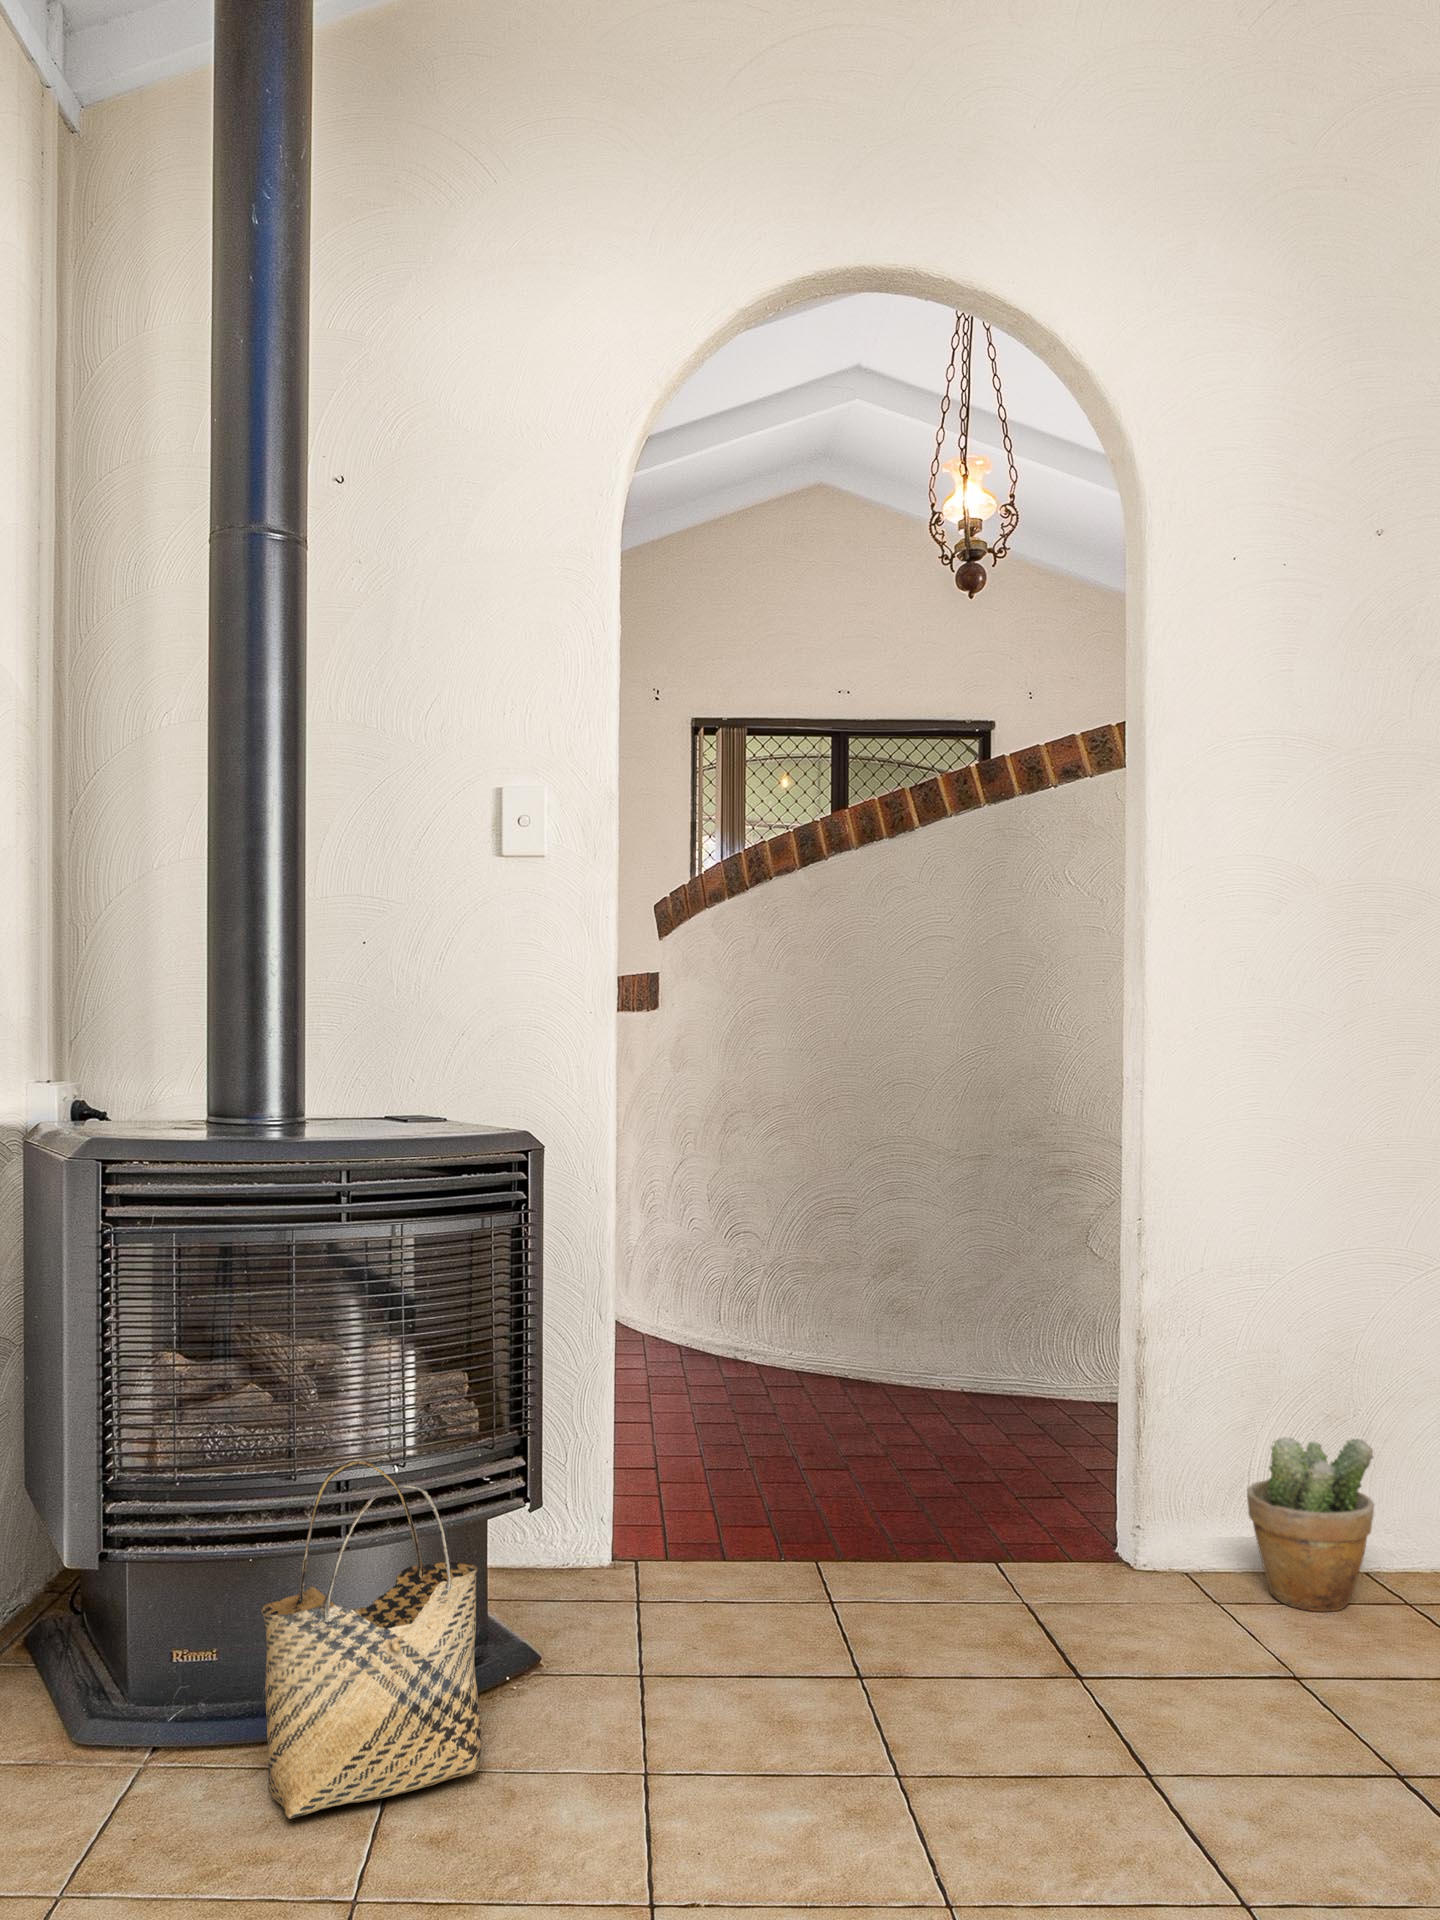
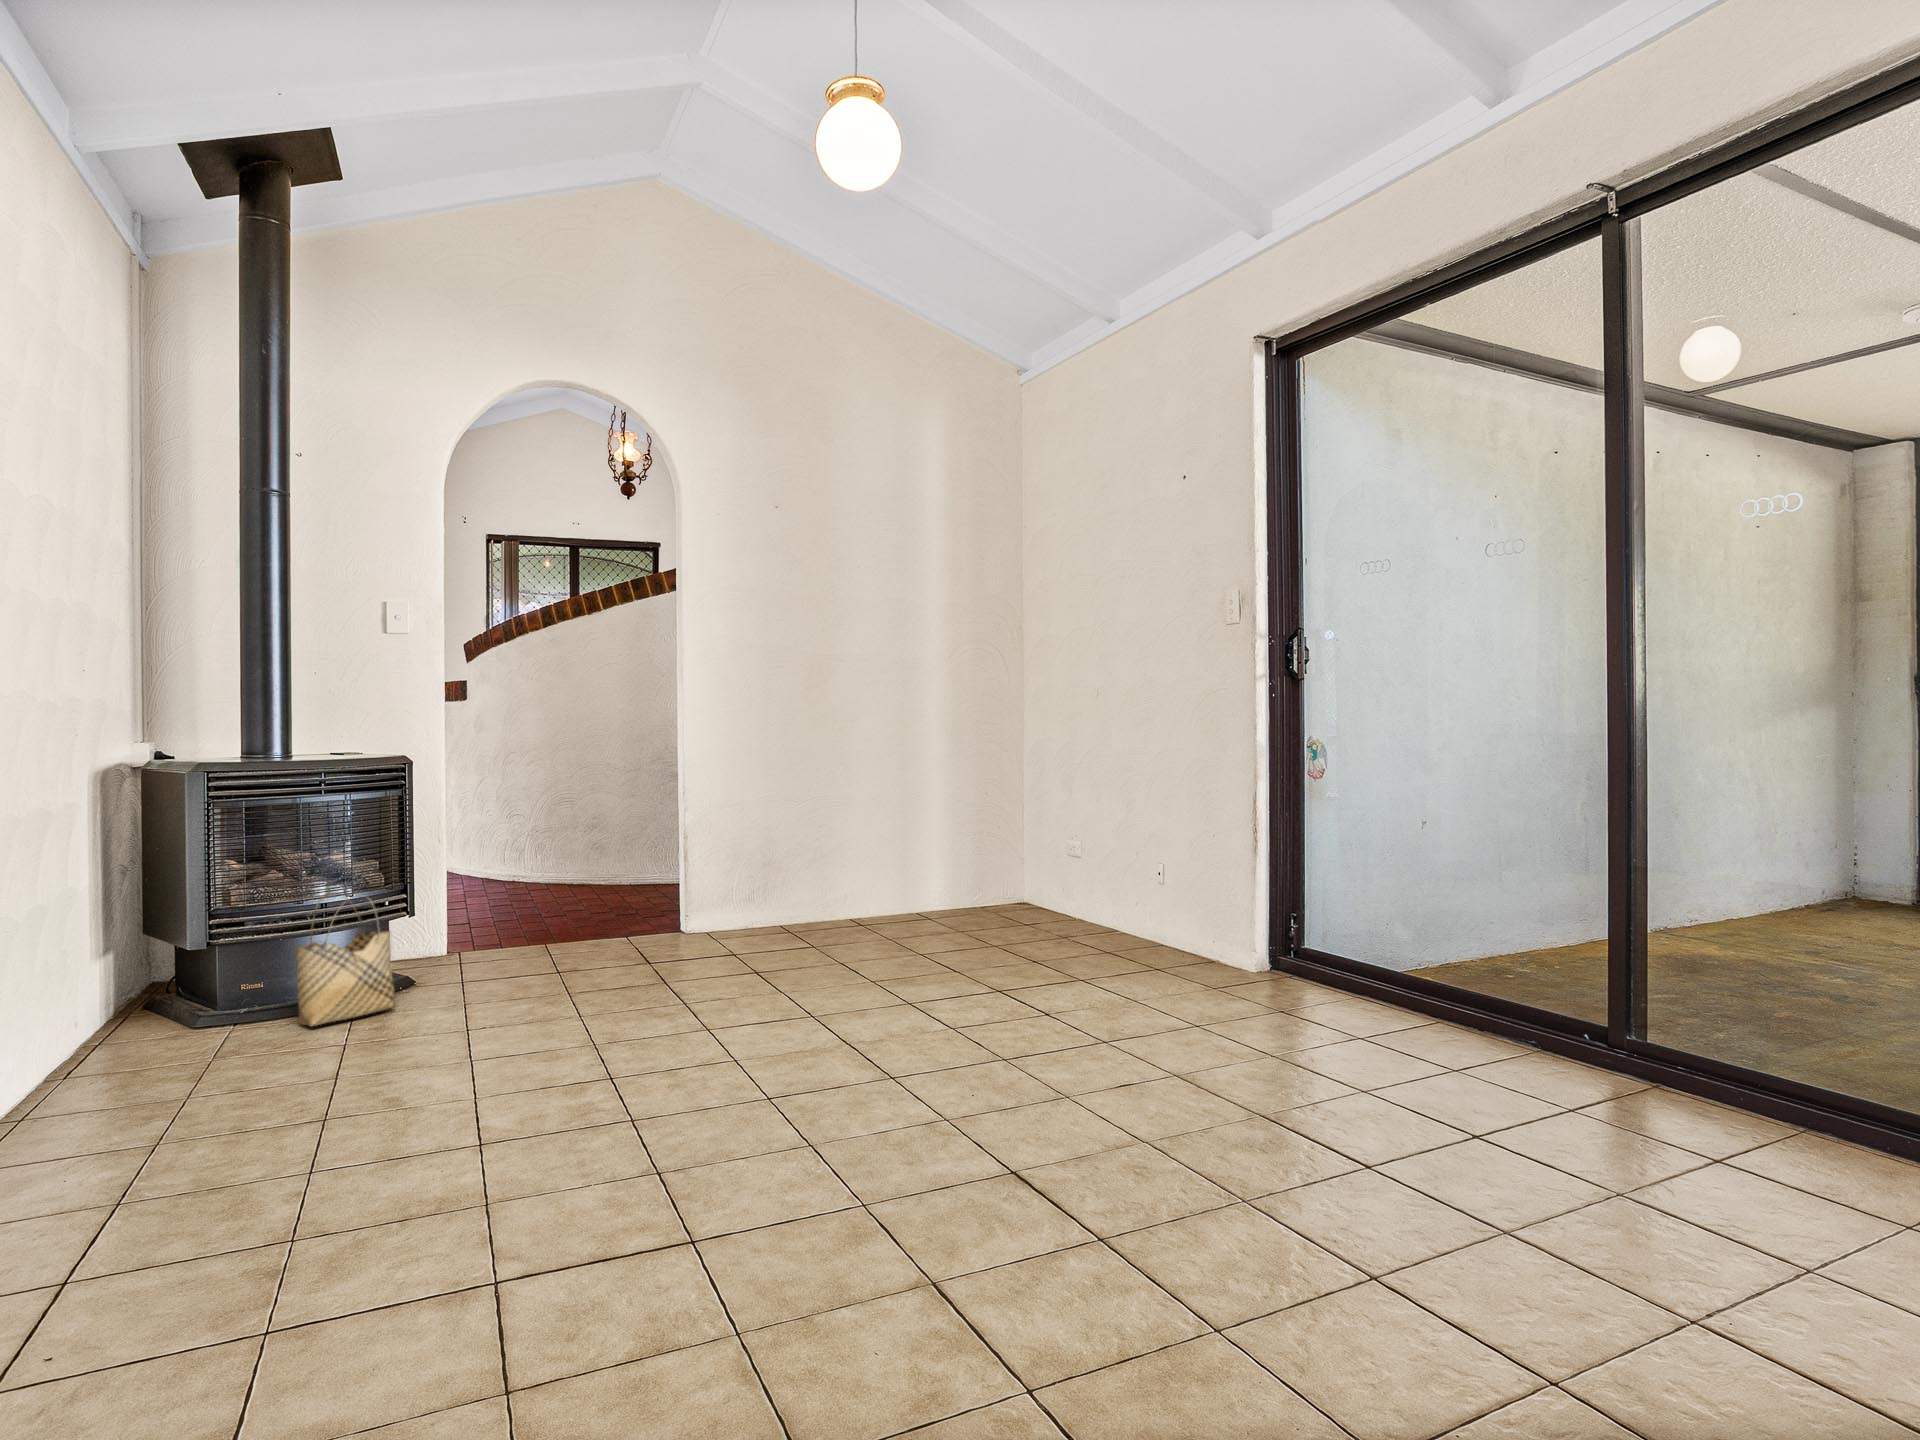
potted plant: present [1247,1437,1374,1612] -> none [729,869,777,935]

